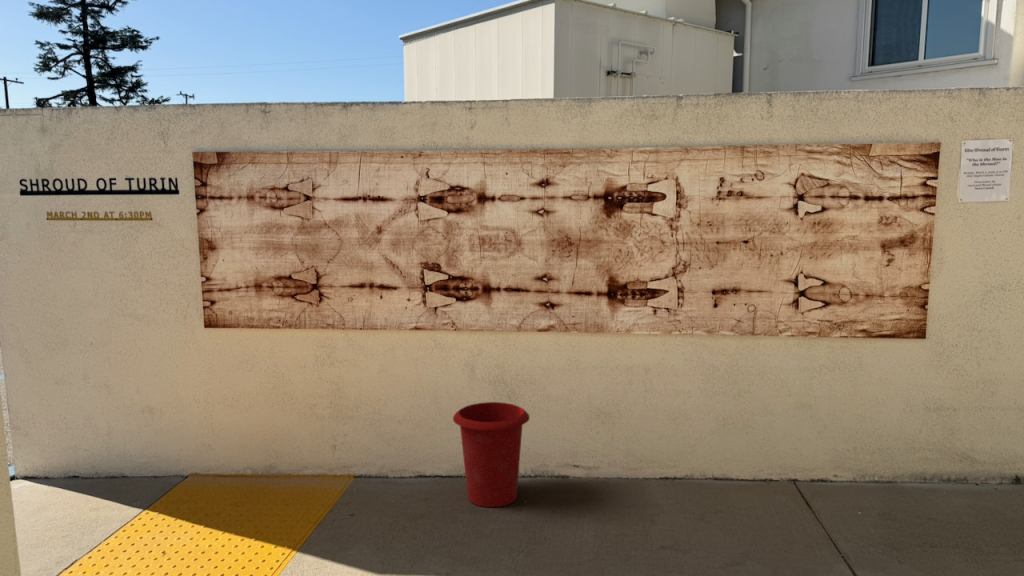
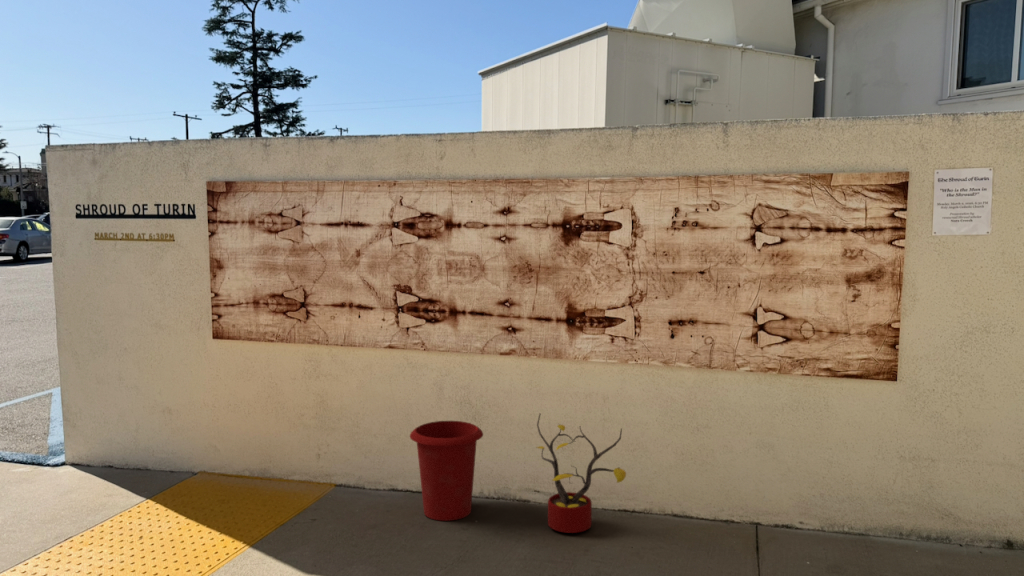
decorative plant: none [578,389,690,508] -> present [537,414,626,533]

